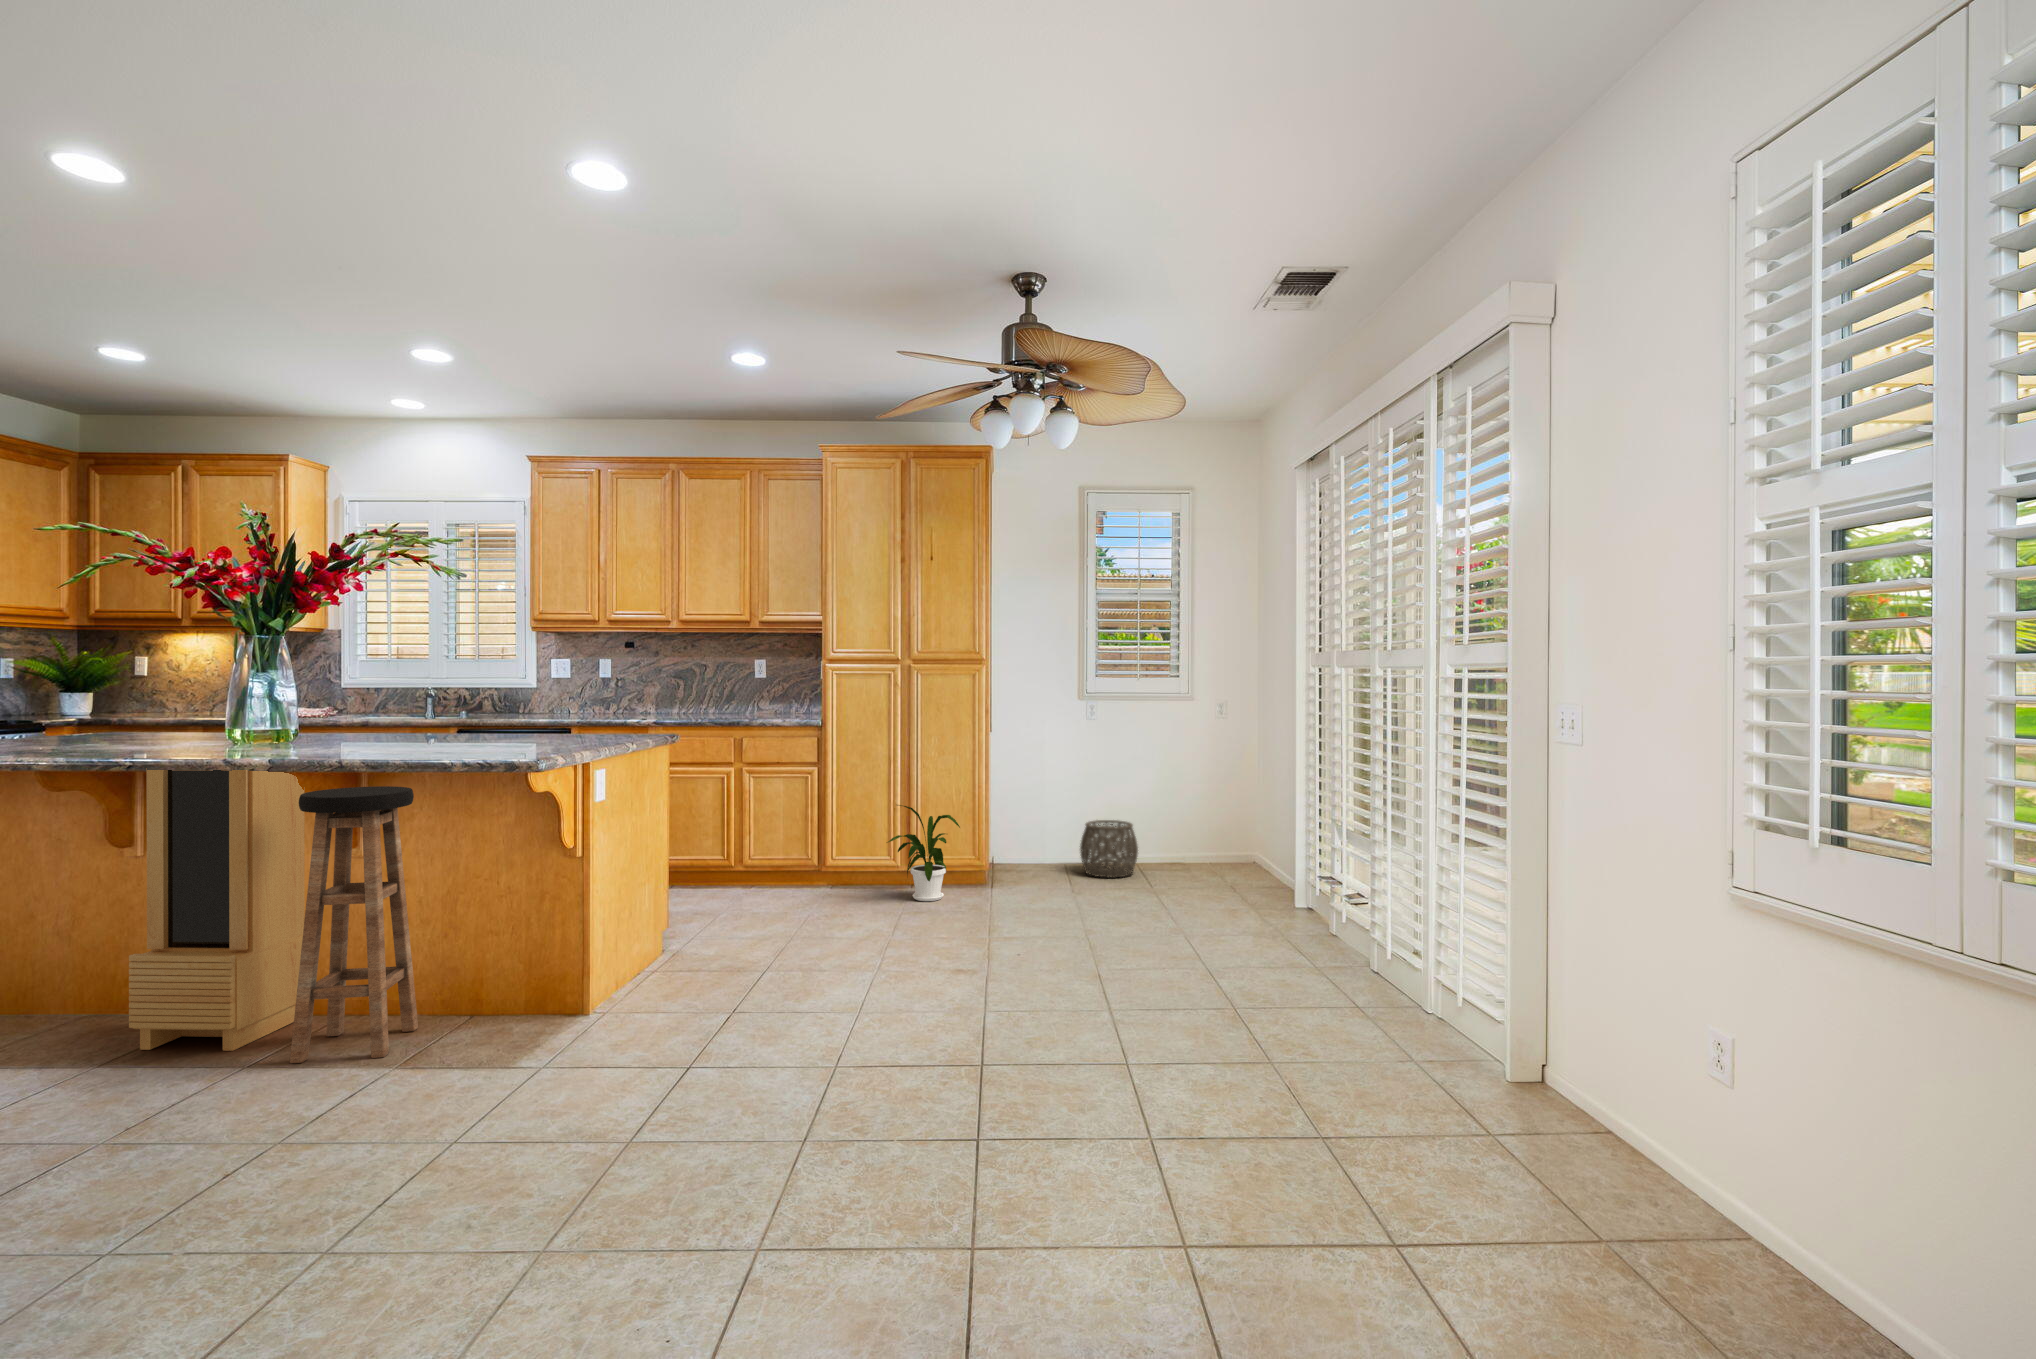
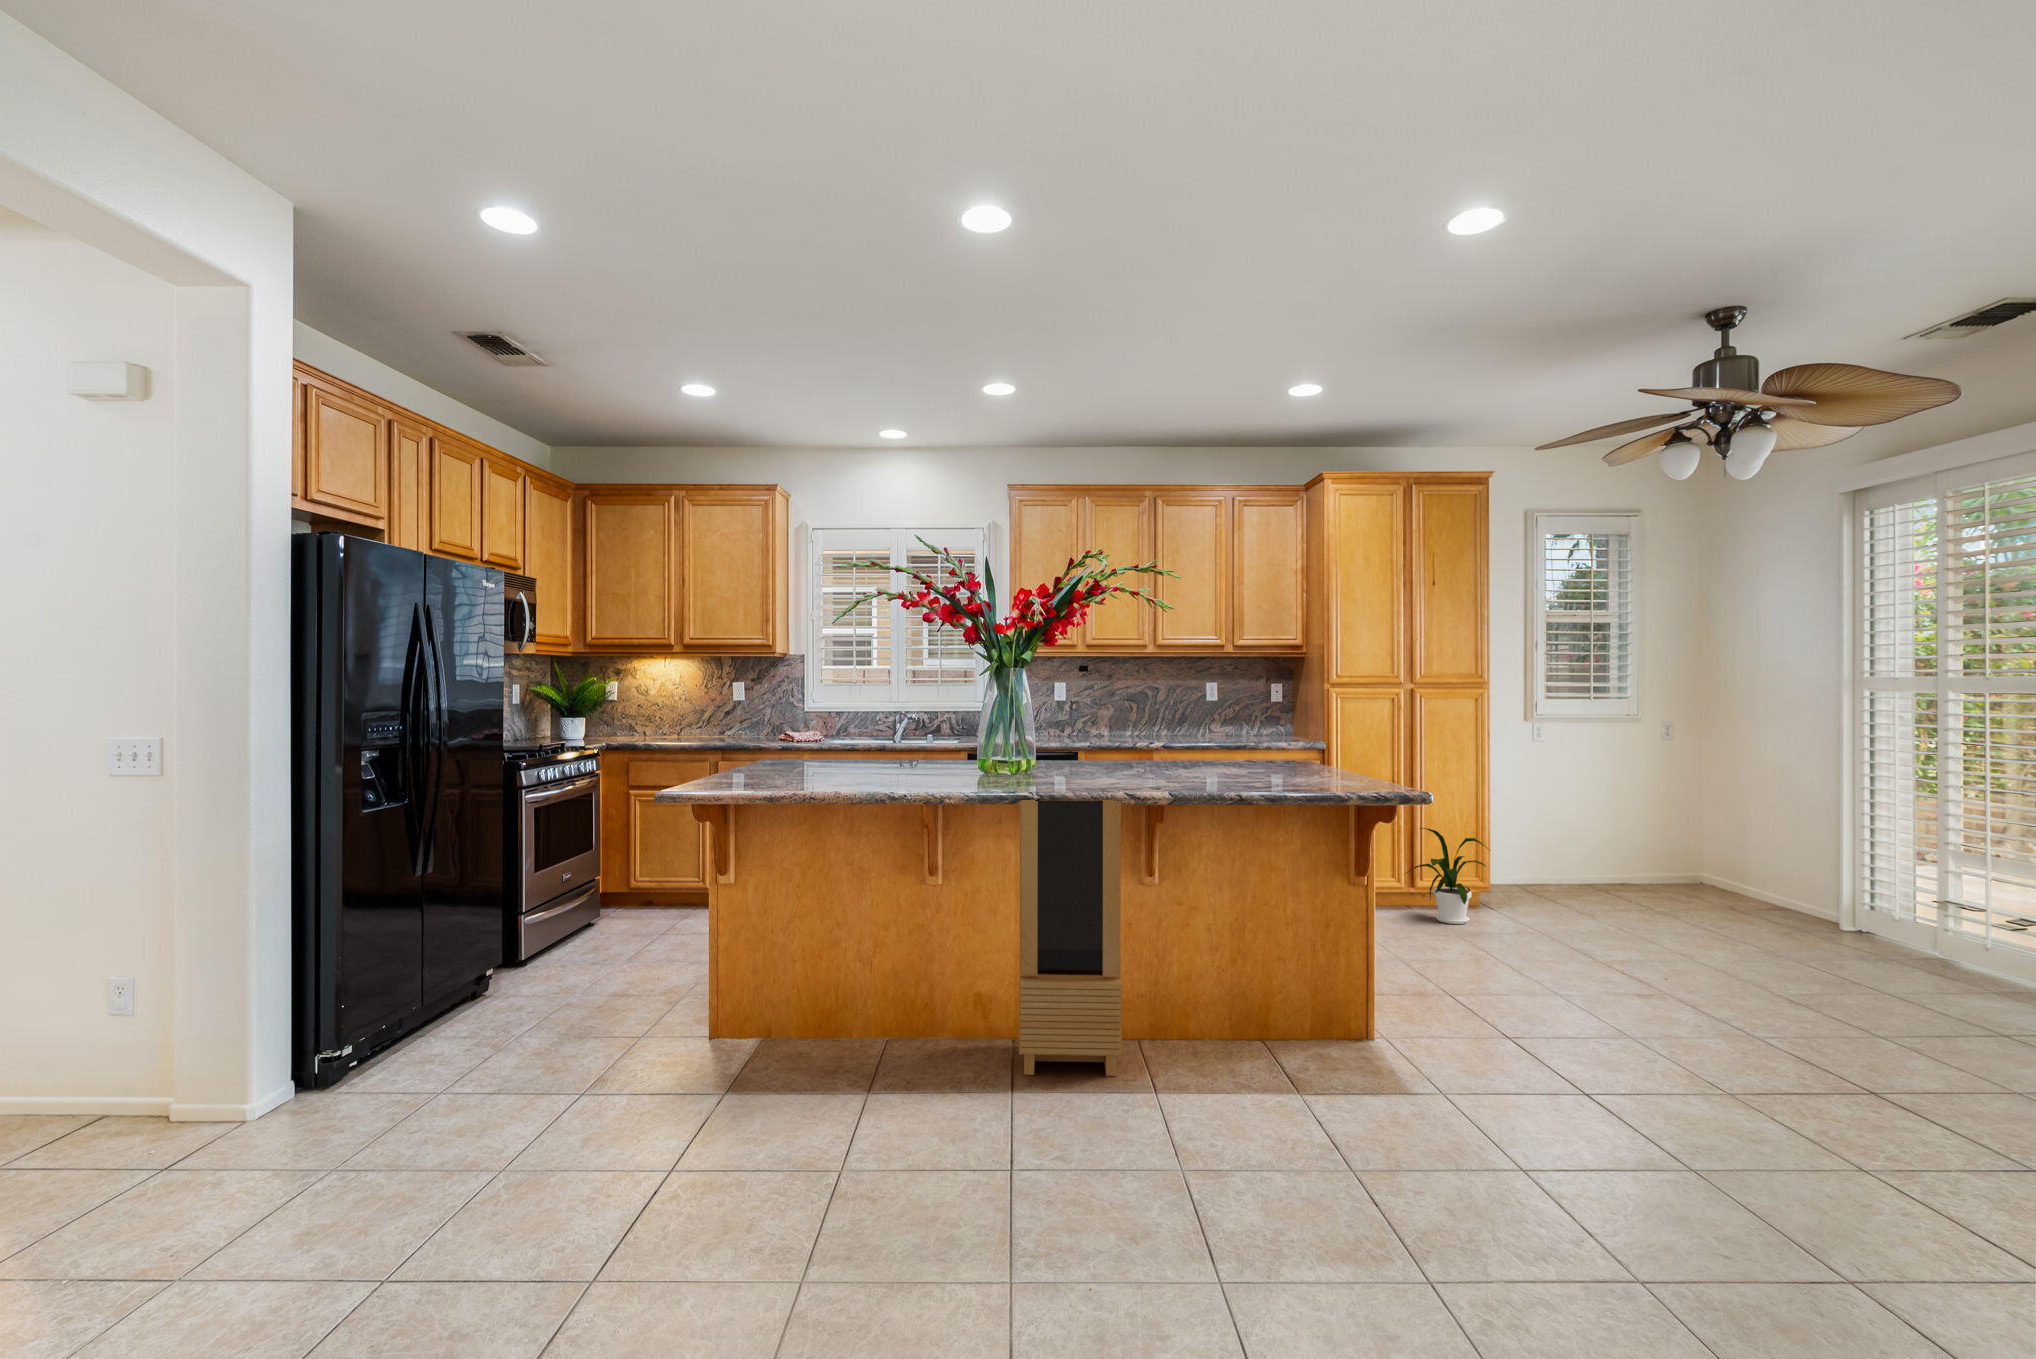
bar stool: present [290,786,418,1063] -> none [1173,816,1279,1089]
woven basket: present [1080,820,1138,878] -> none [1543,842,1611,900]

